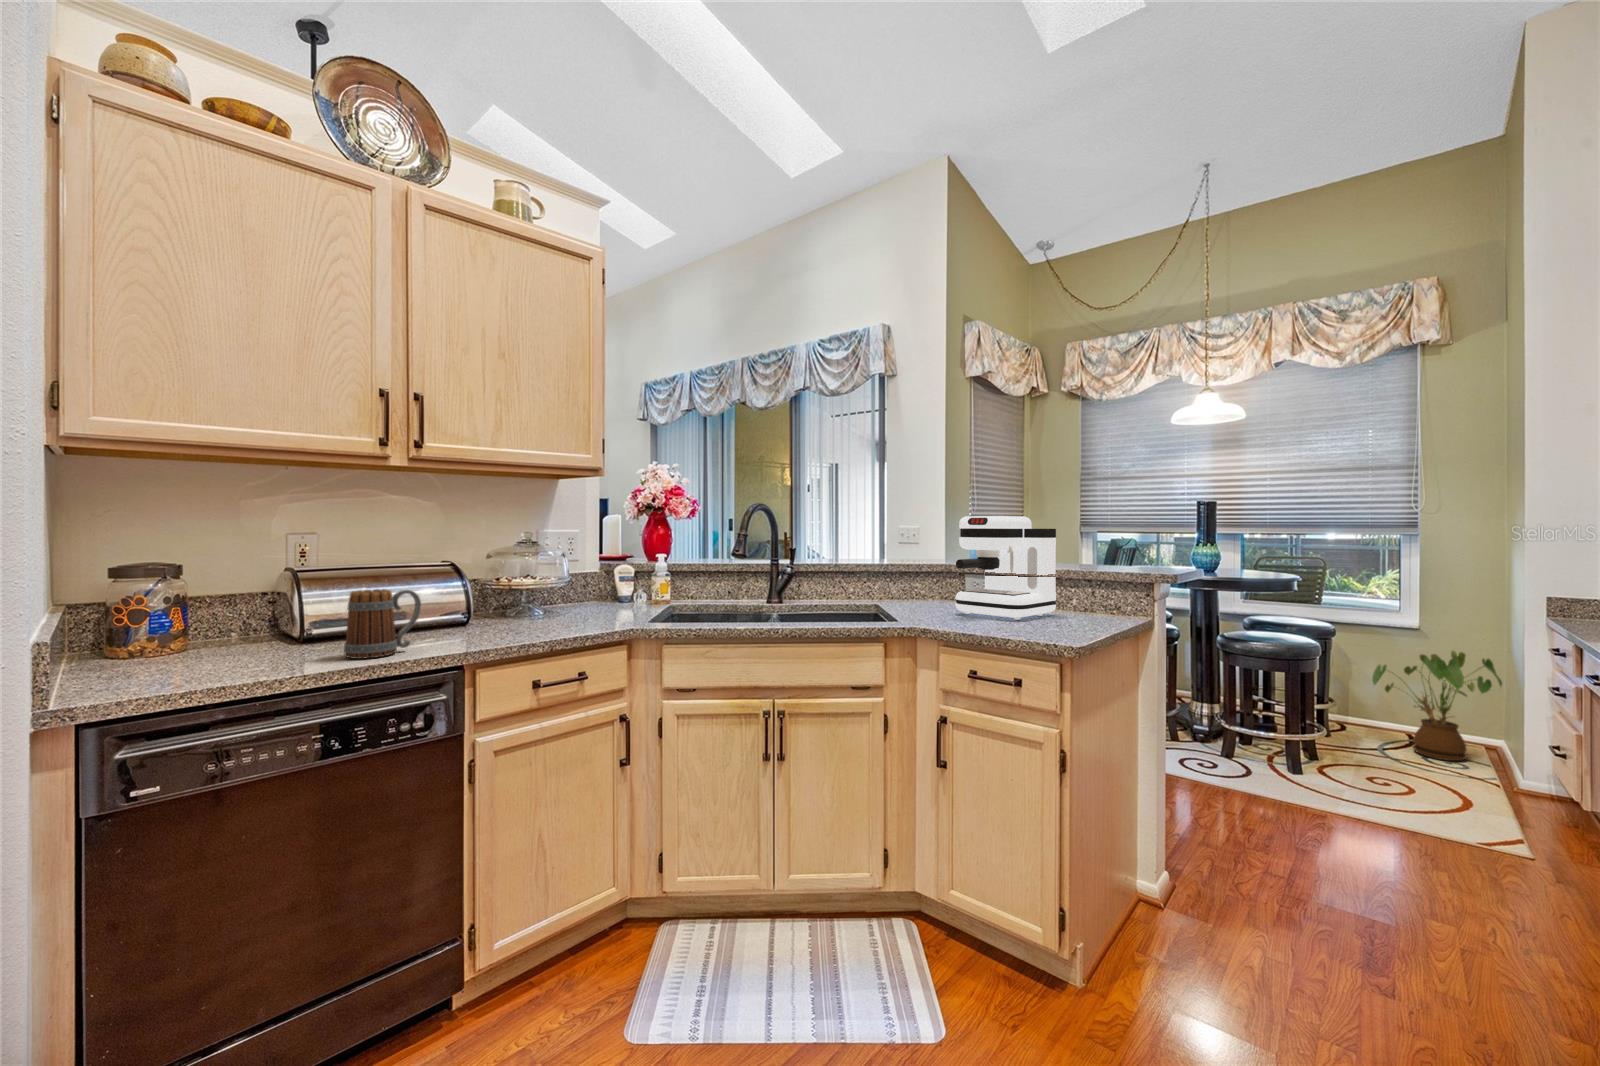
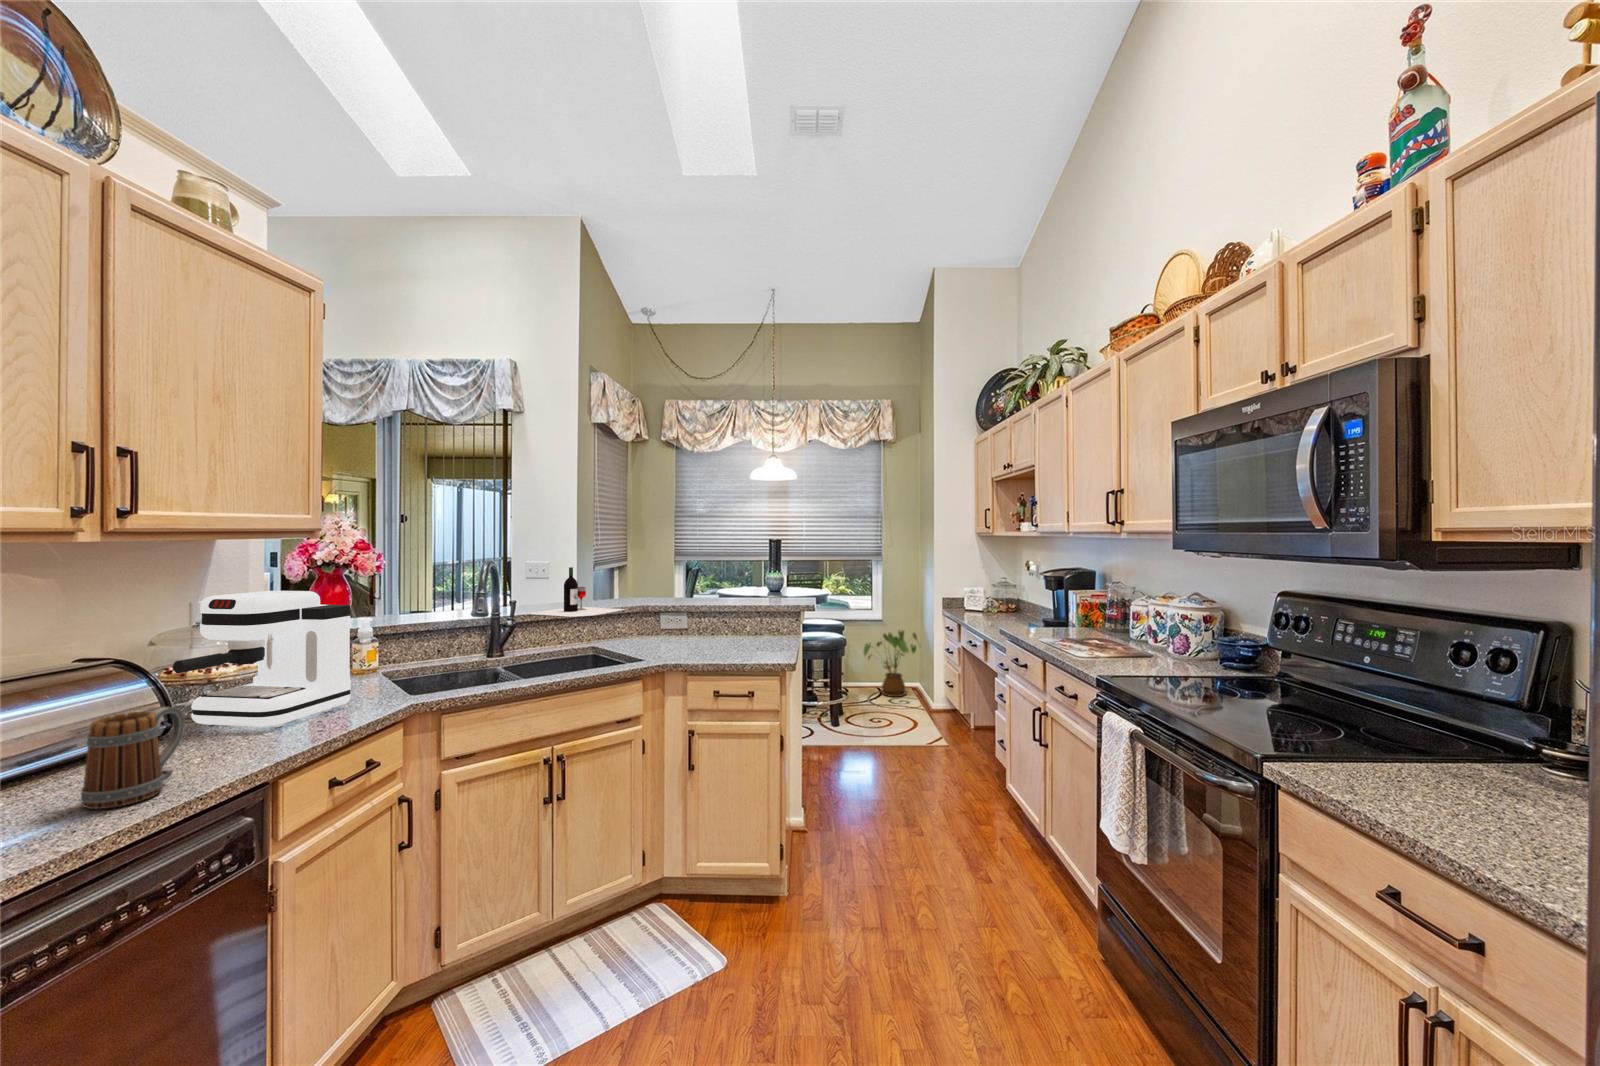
coffee maker: present [955,516,1056,620] -> present [173,591,351,727]
wine bottle: none [816,518,922,570] -> present [530,567,625,617]

